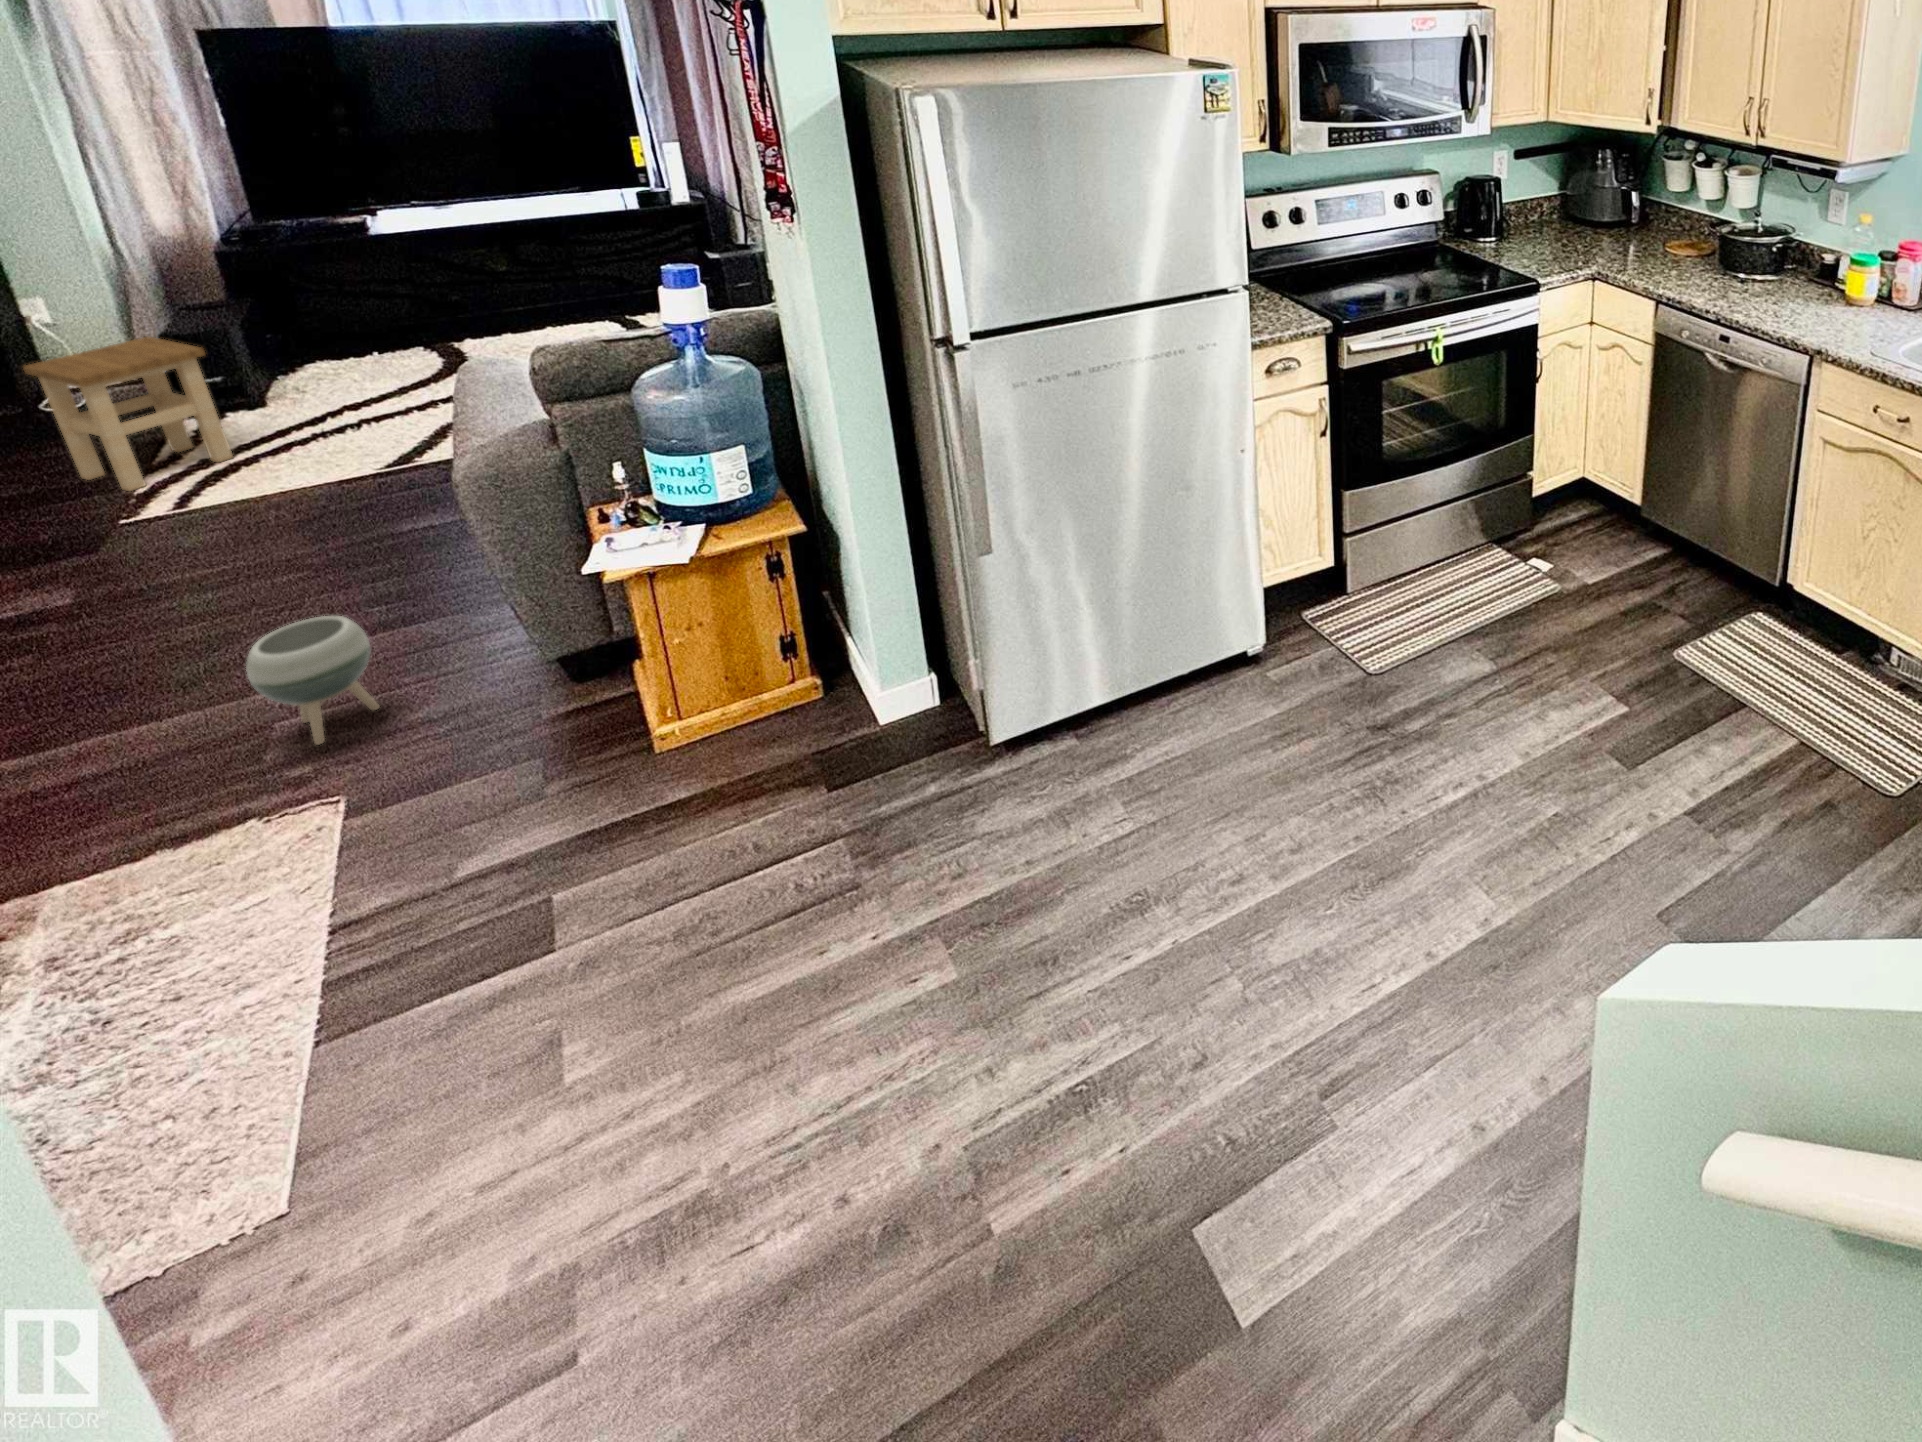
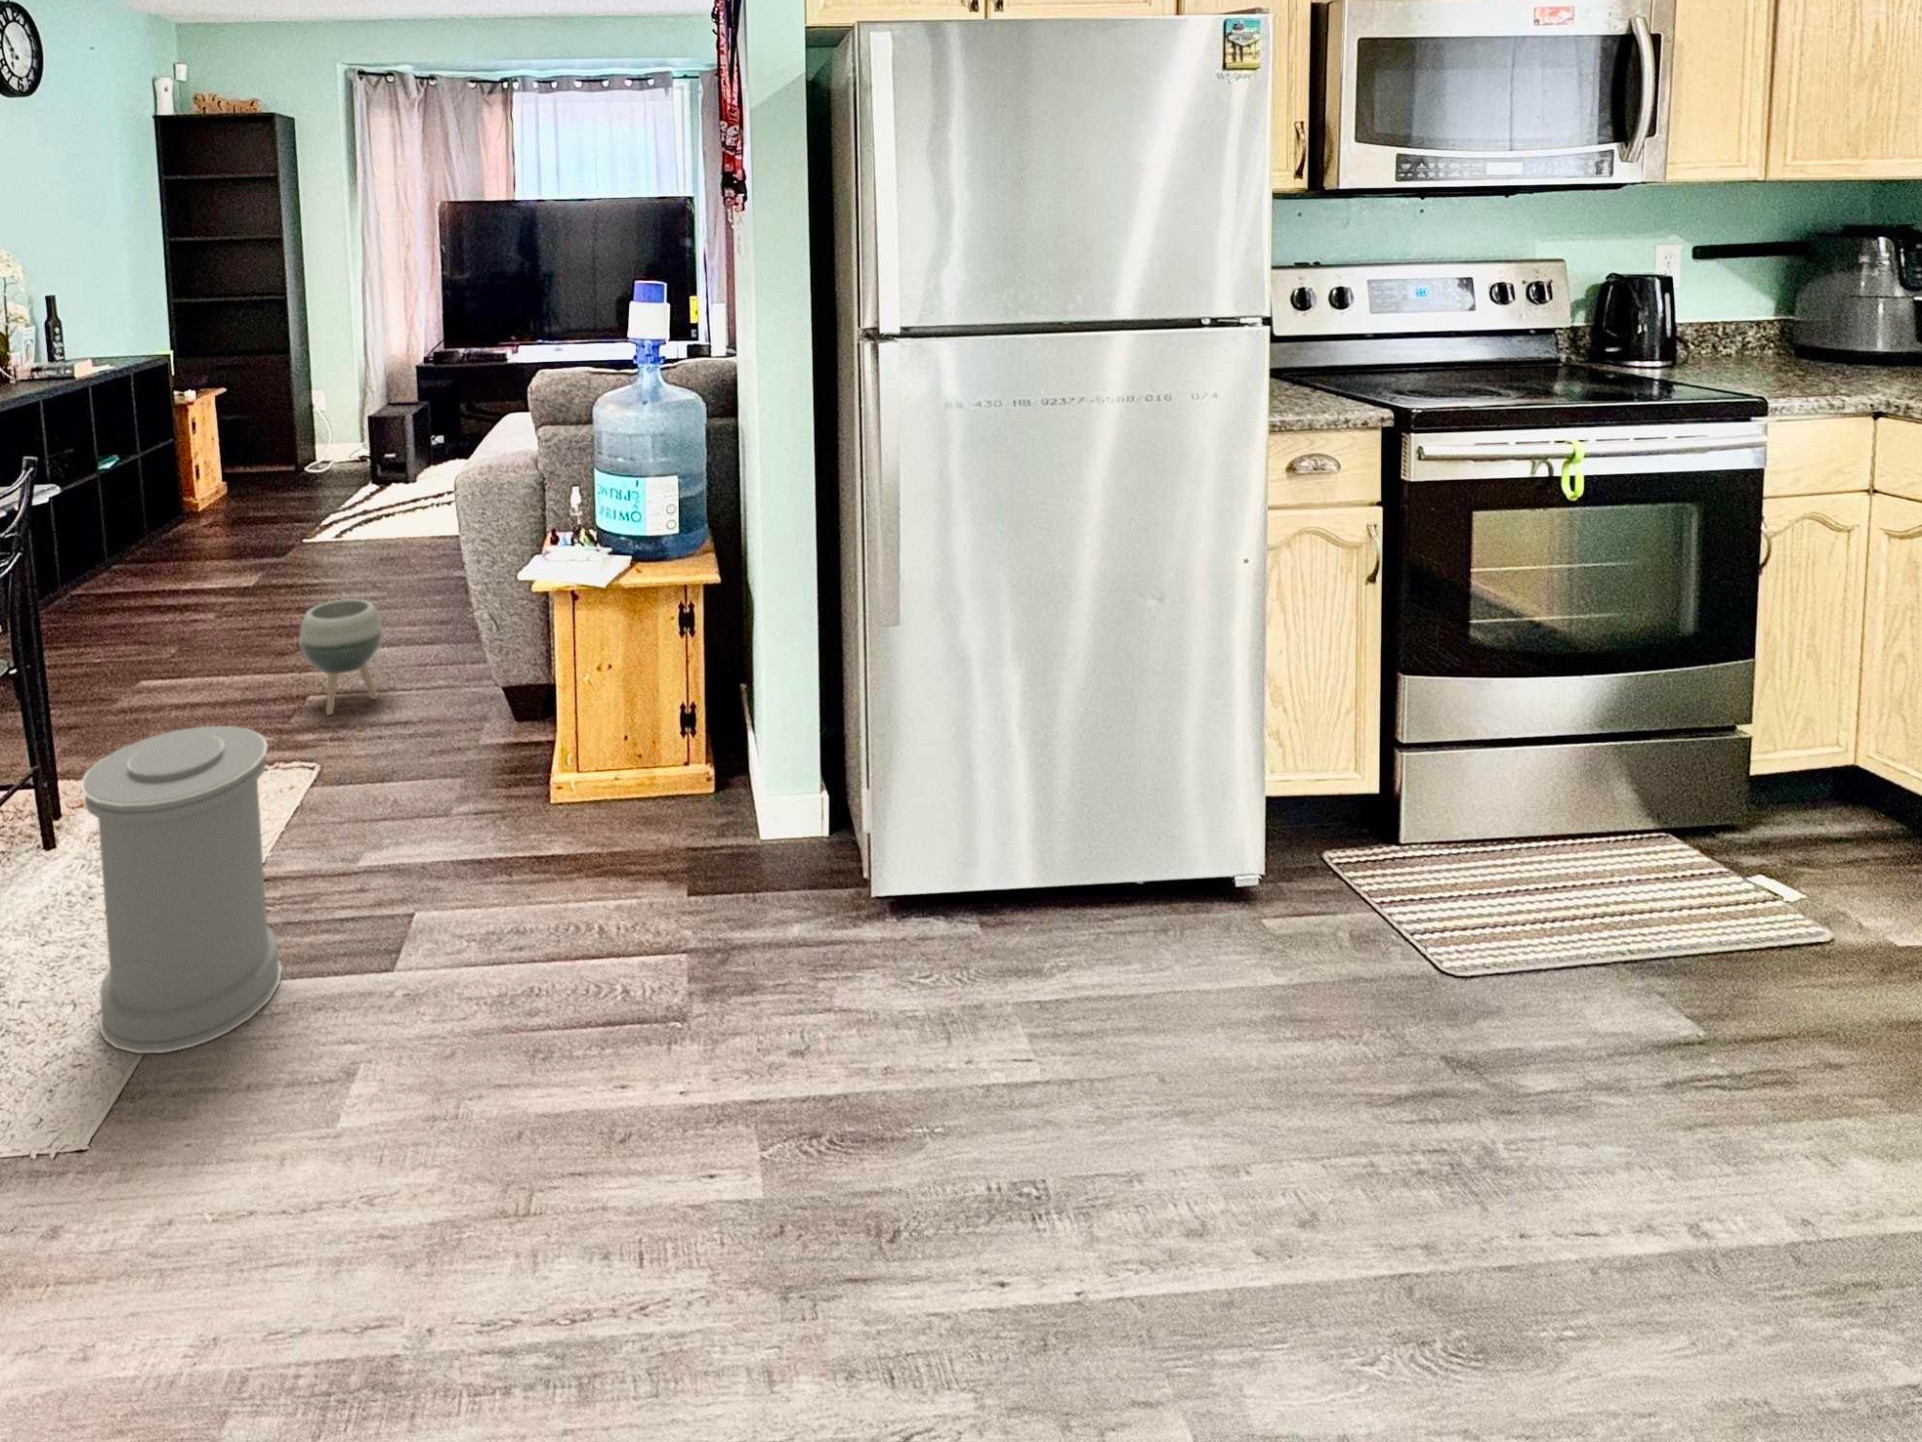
stool: present [23,337,233,491] -> none [292,412,383,522]
trash can: none [121,824,428,1141] -> present [81,726,282,1053]

